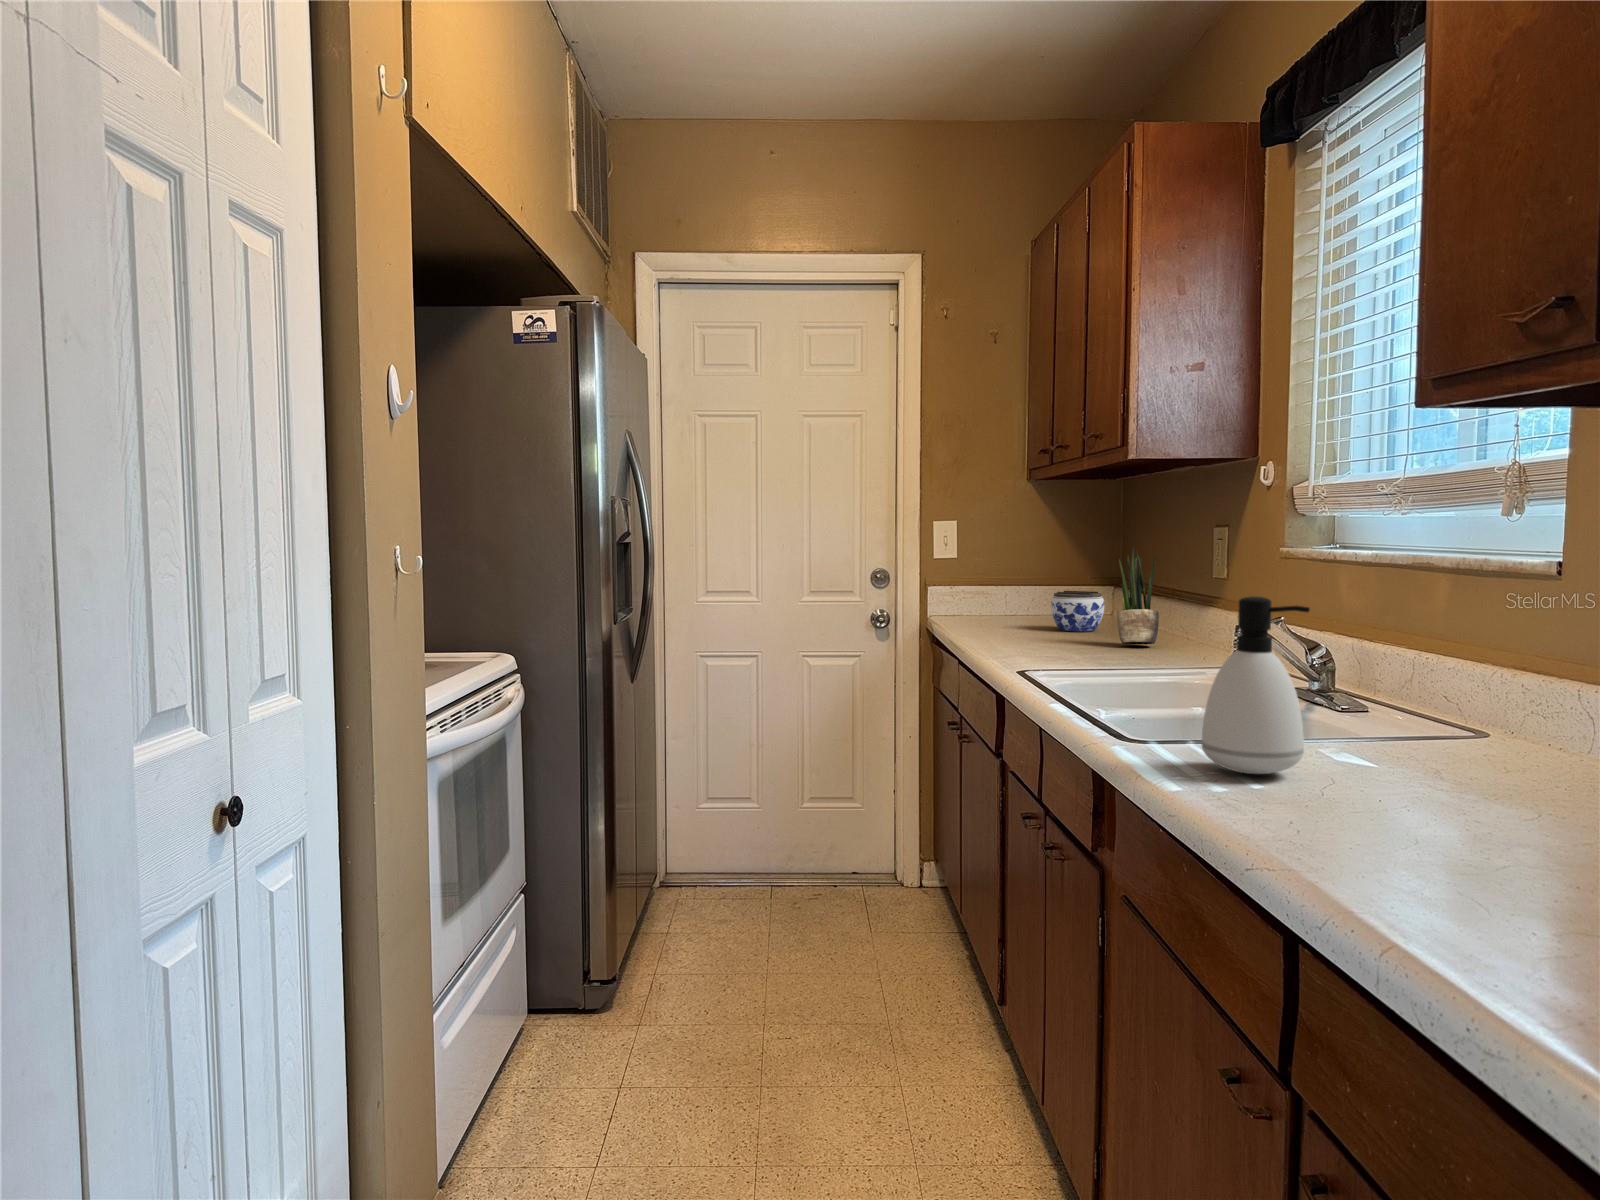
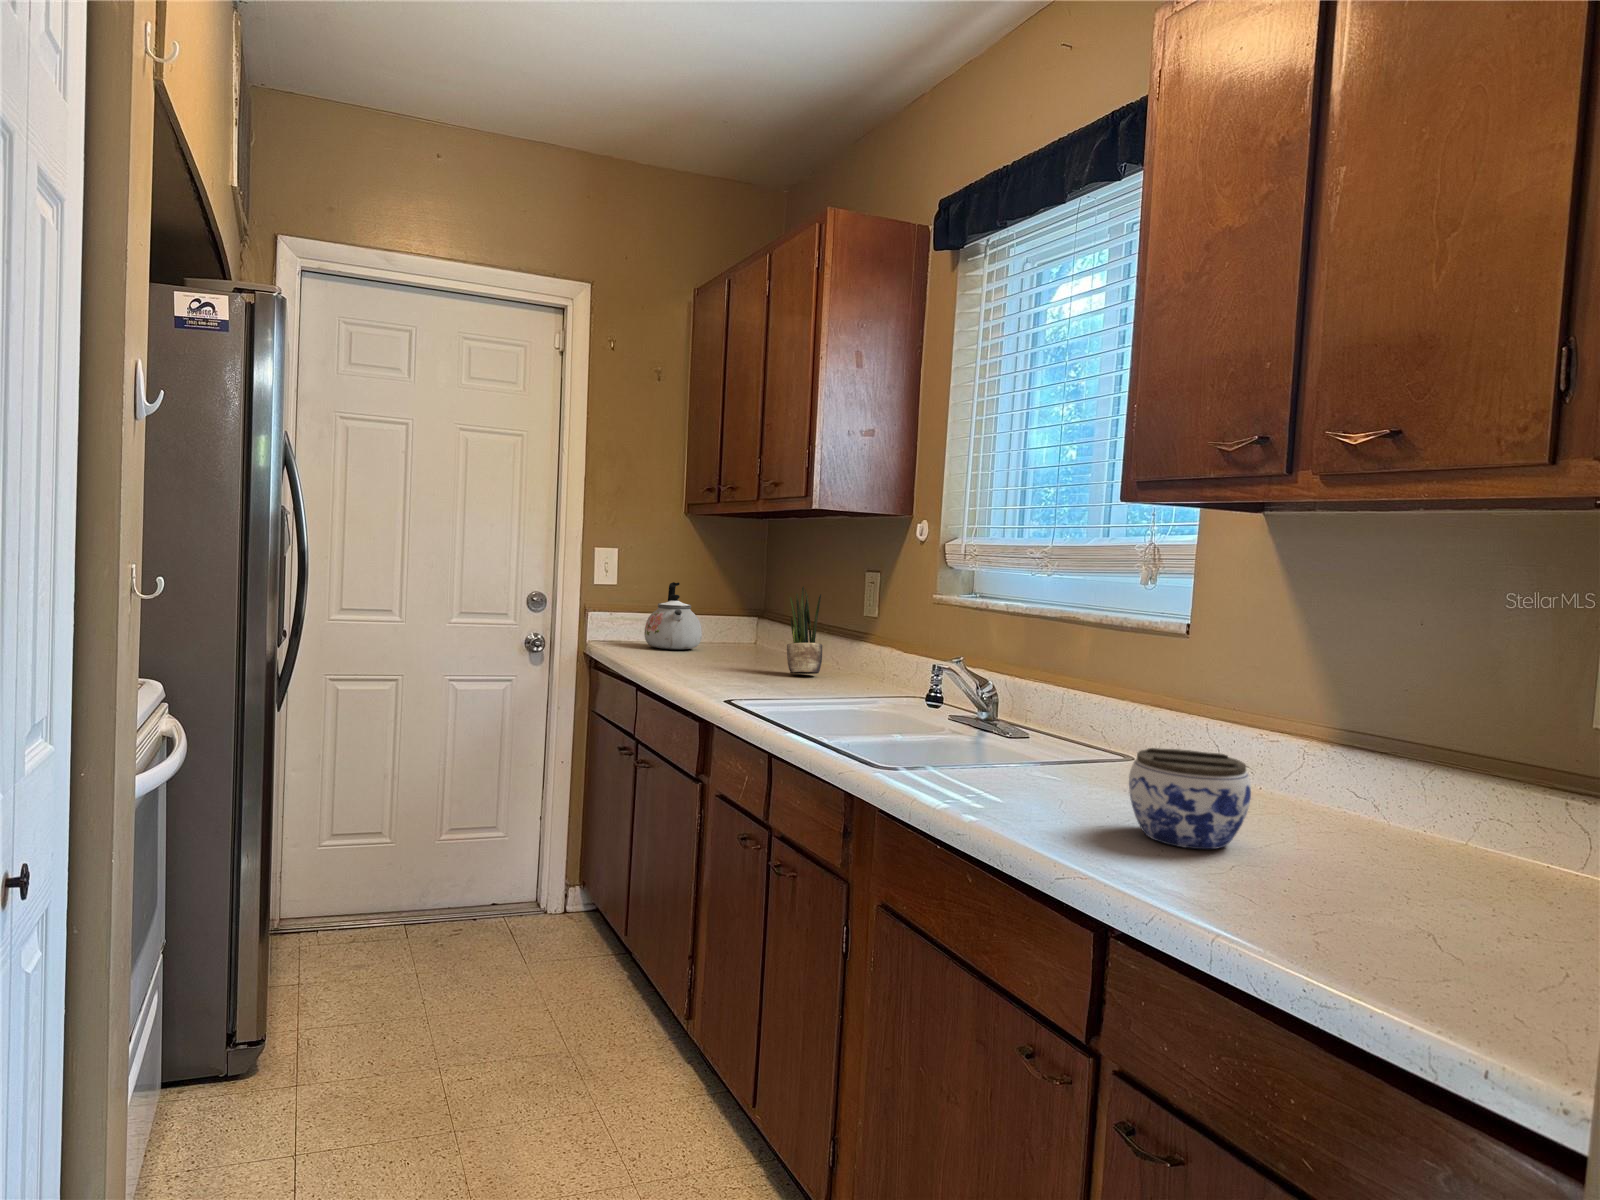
kettle: none [985,551,1045,622] -> present [644,582,702,650]
jar: present [1051,591,1104,631] -> present [1129,748,1251,849]
soap dispenser: present [1202,596,1310,774] -> none [968,649,1060,798]

